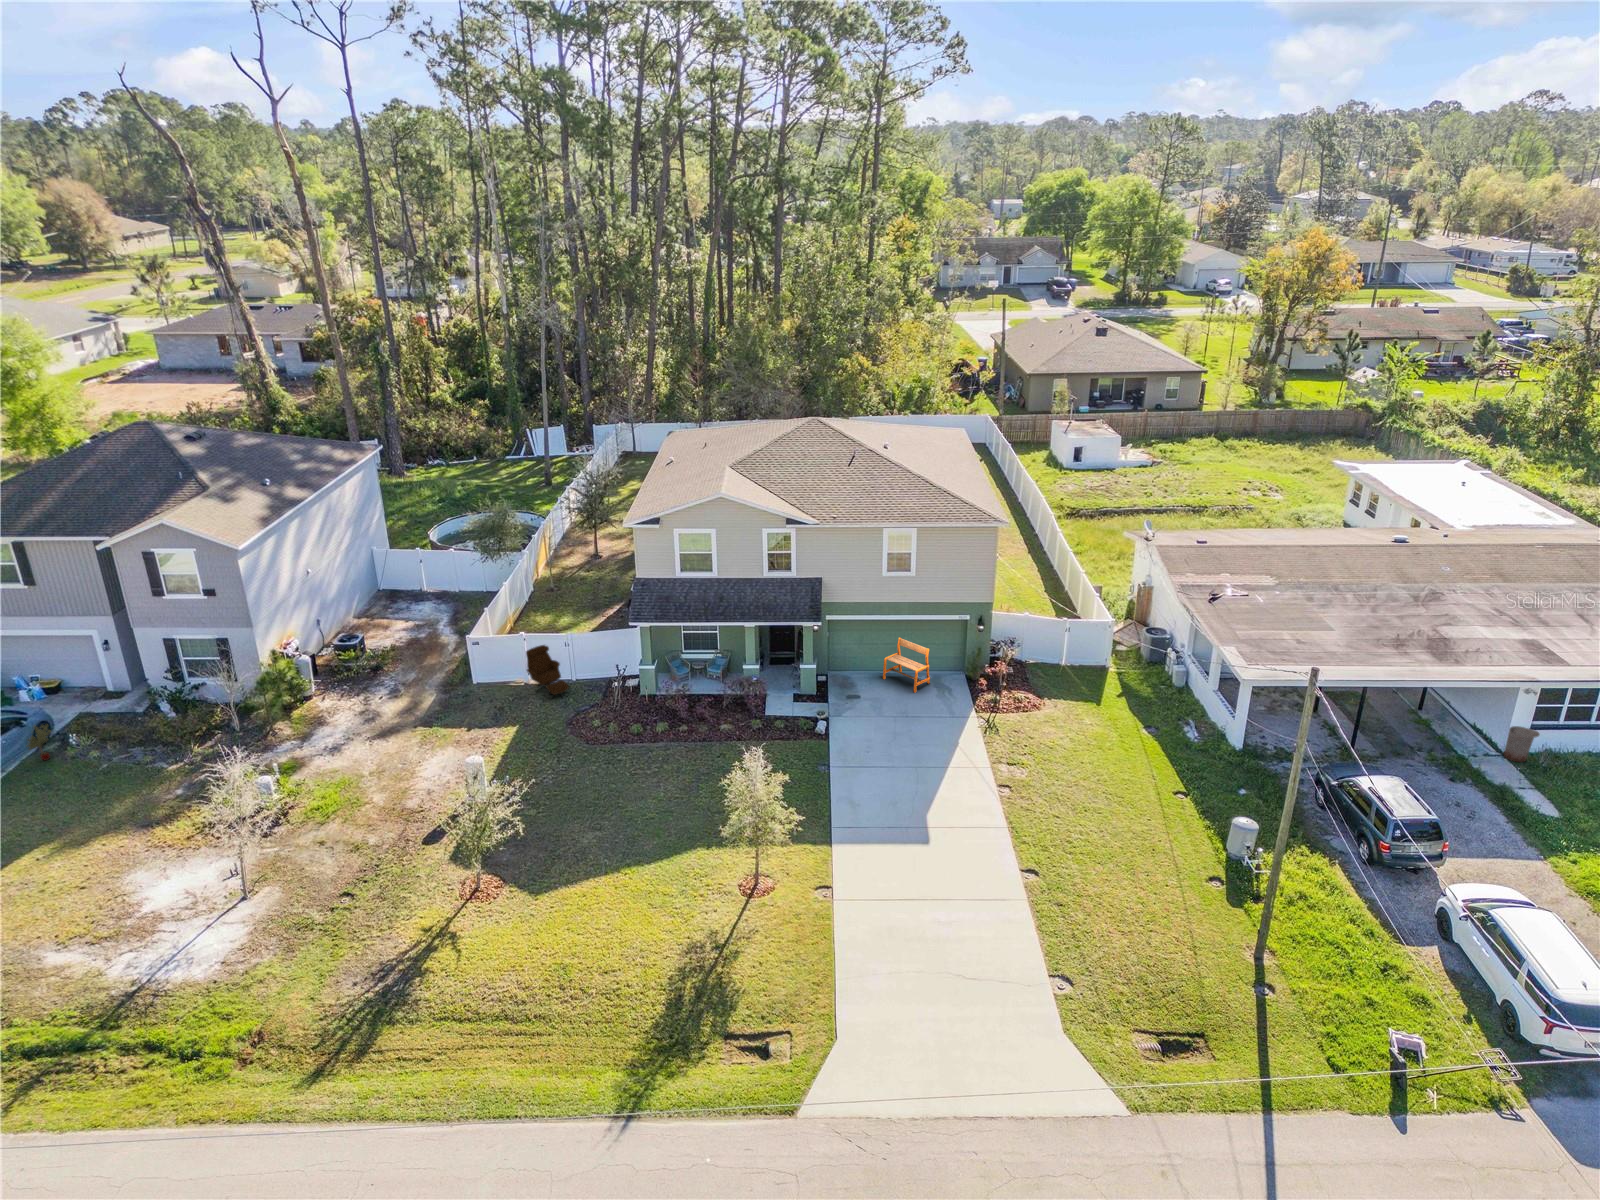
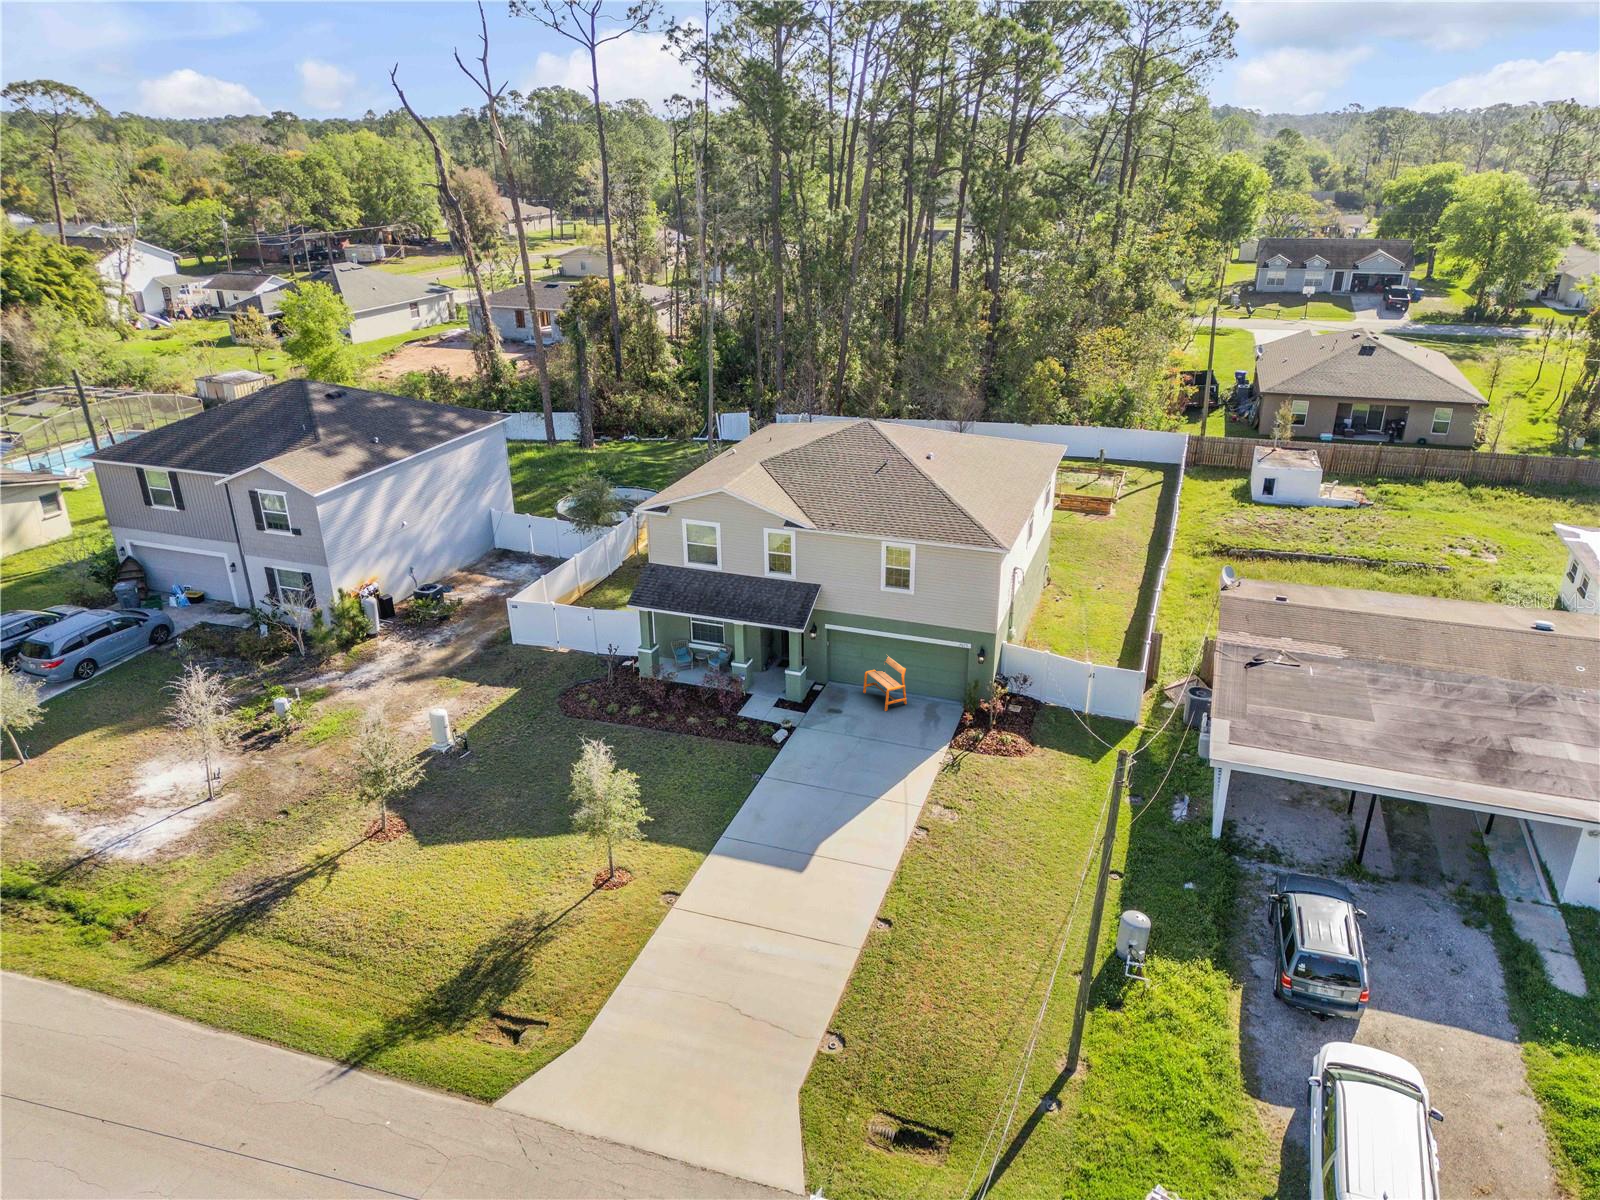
lounge chair: present [526,645,569,696] -> none [540,614,572,666]
potted tree: present [27,724,51,760] -> none [142,626,166,657]
trash can: present [1504,726,1540,762] -> none [1538,865,1586,912]

